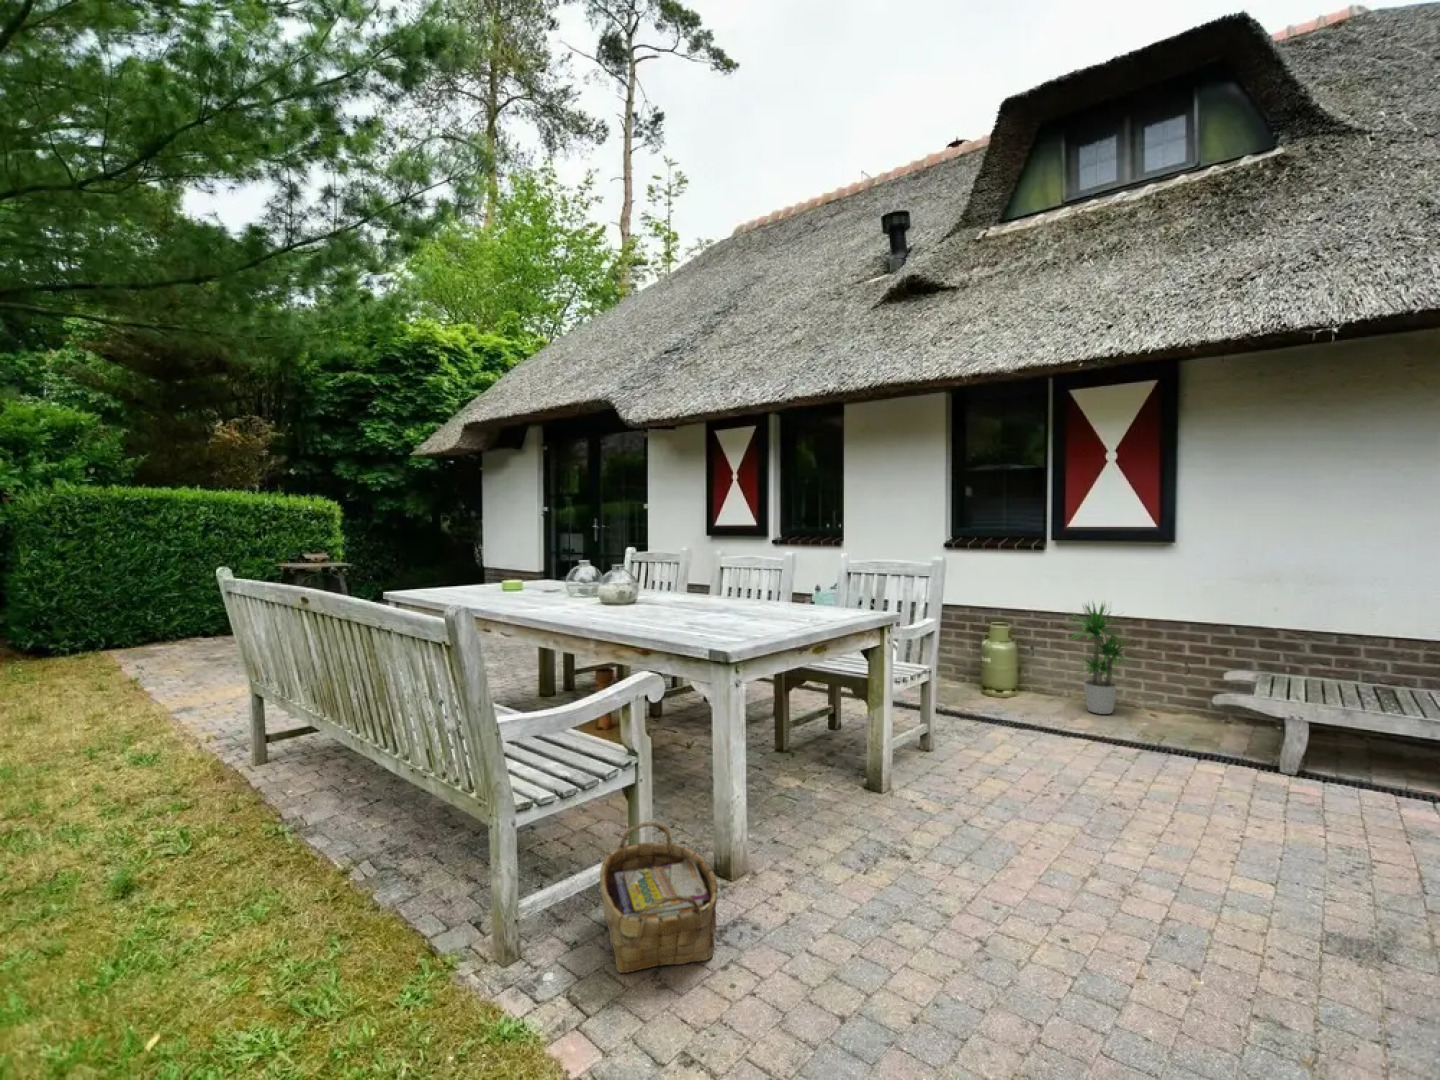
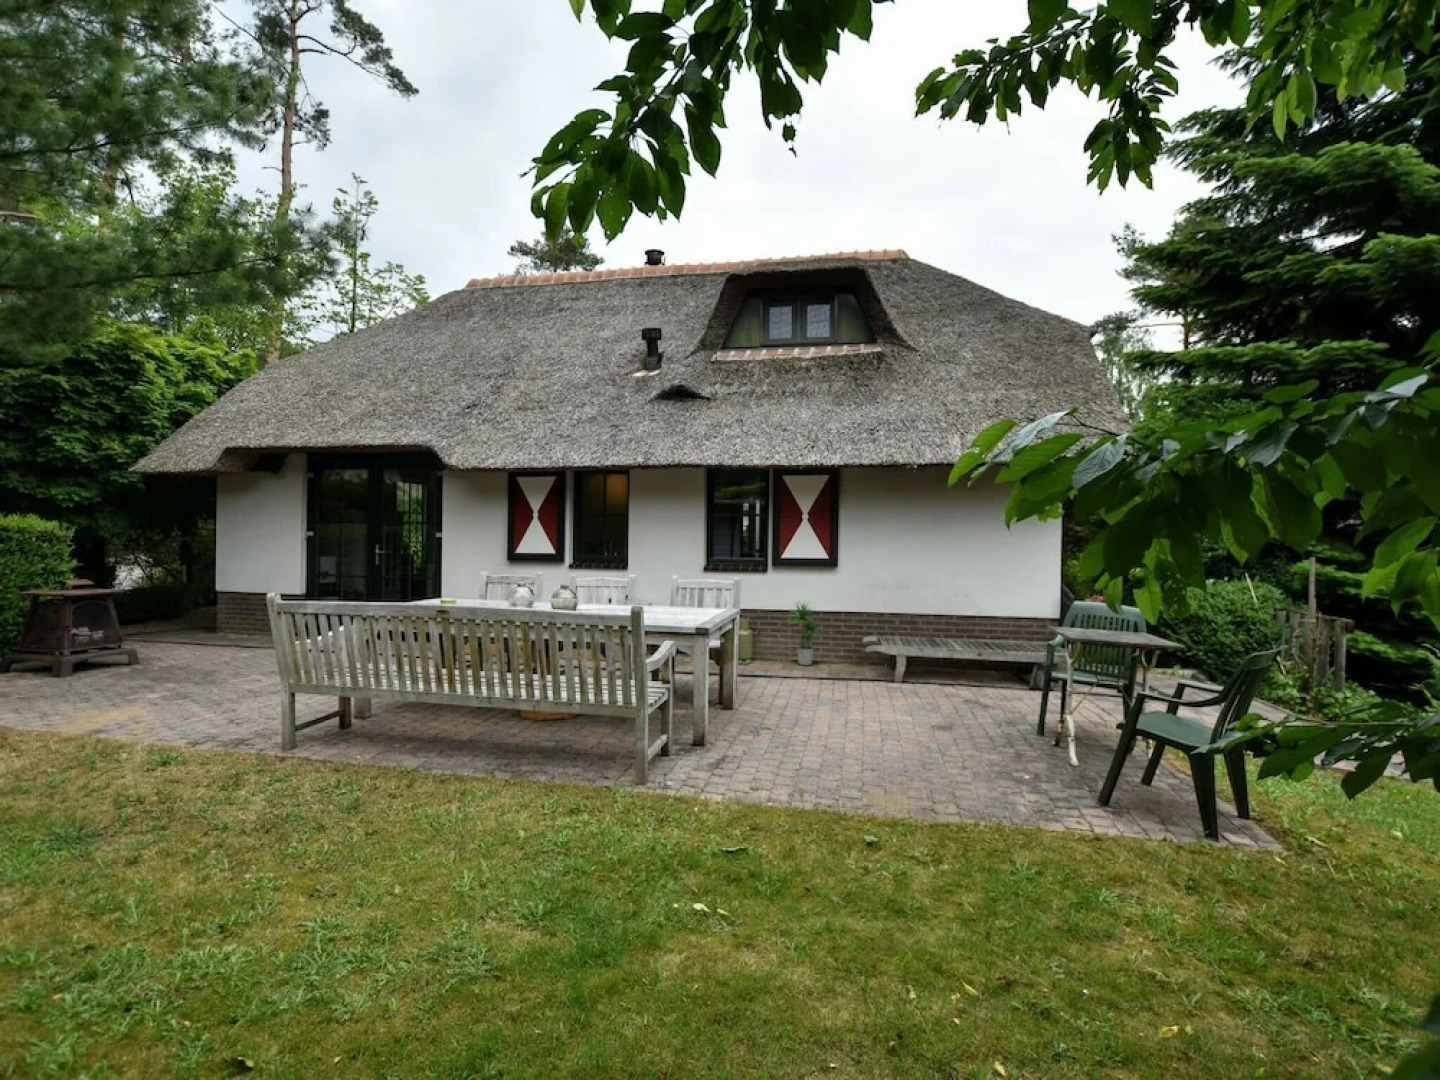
woven basket: present [600,822,718,973] -> none [691,716,755,774]

